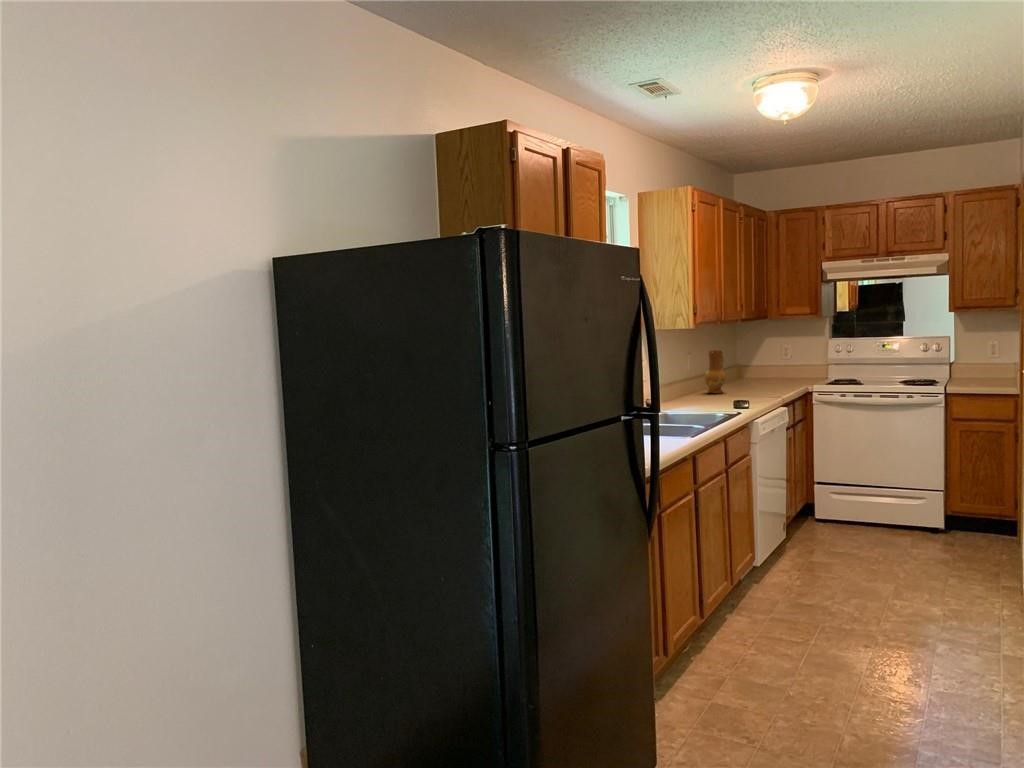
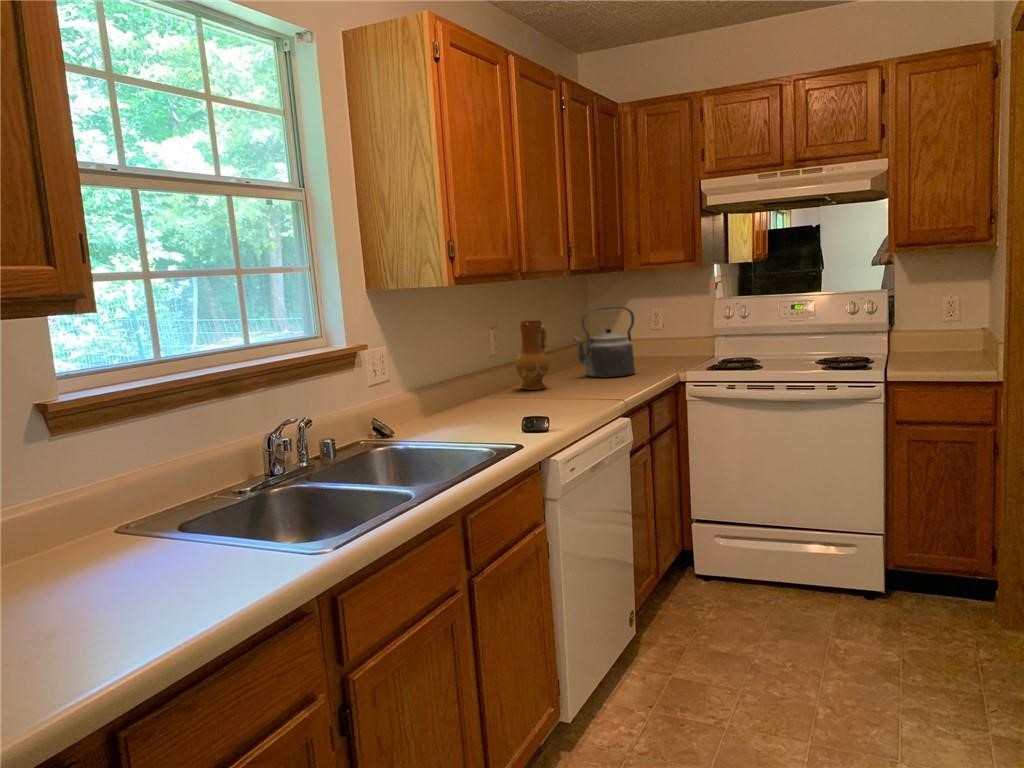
kettle: none [737,343,777,388] -> present [573,306,635,377]

